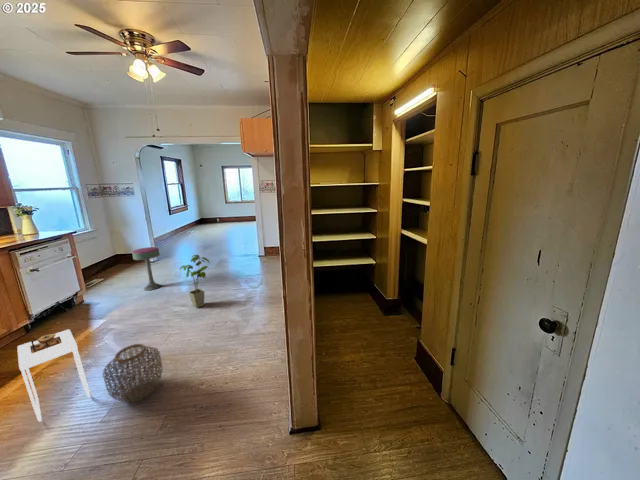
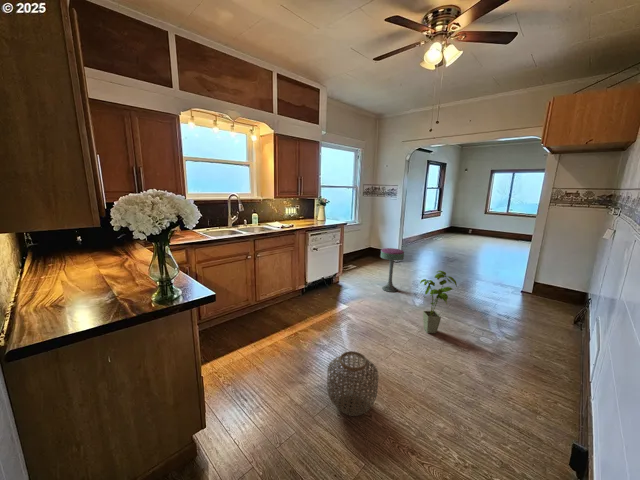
side table: present [17,329,90,422] -> none [282,307,319,379]

